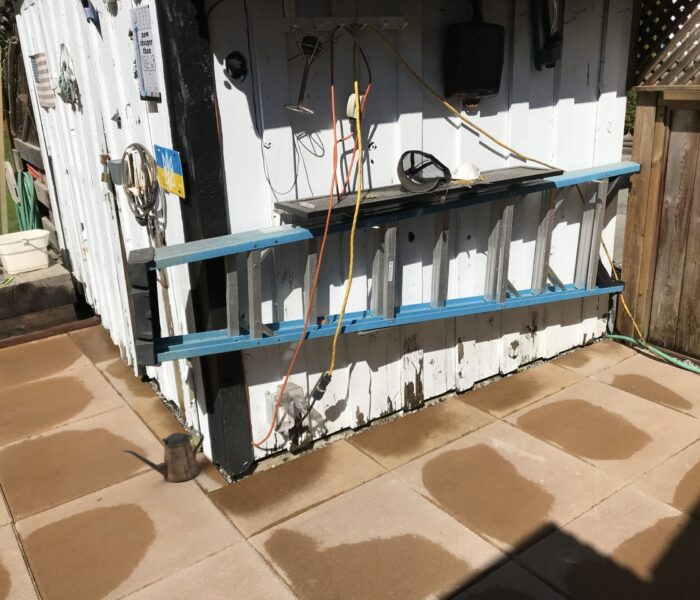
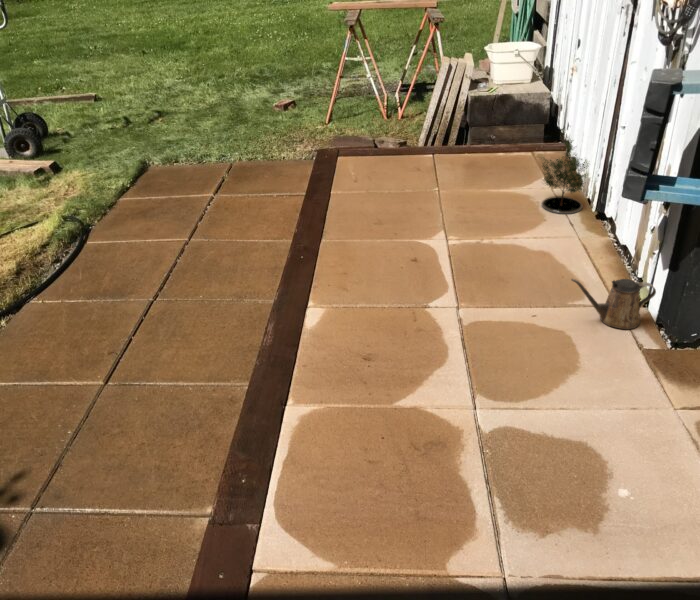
potted tree: none [69,312,128,388] -> present [542,137,588,214]

